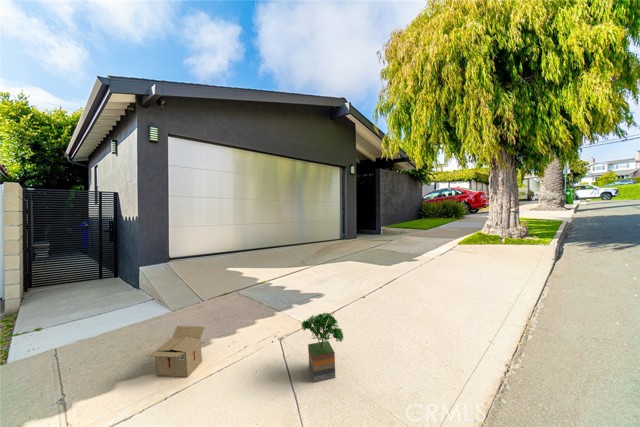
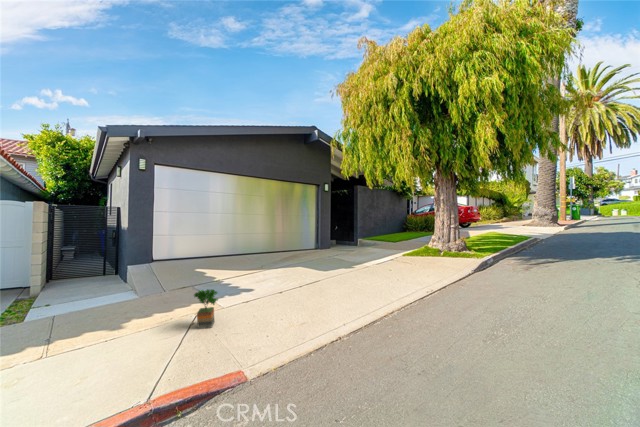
cardboard box: present [146,326,204,377] -> none [106,297,145,325]

